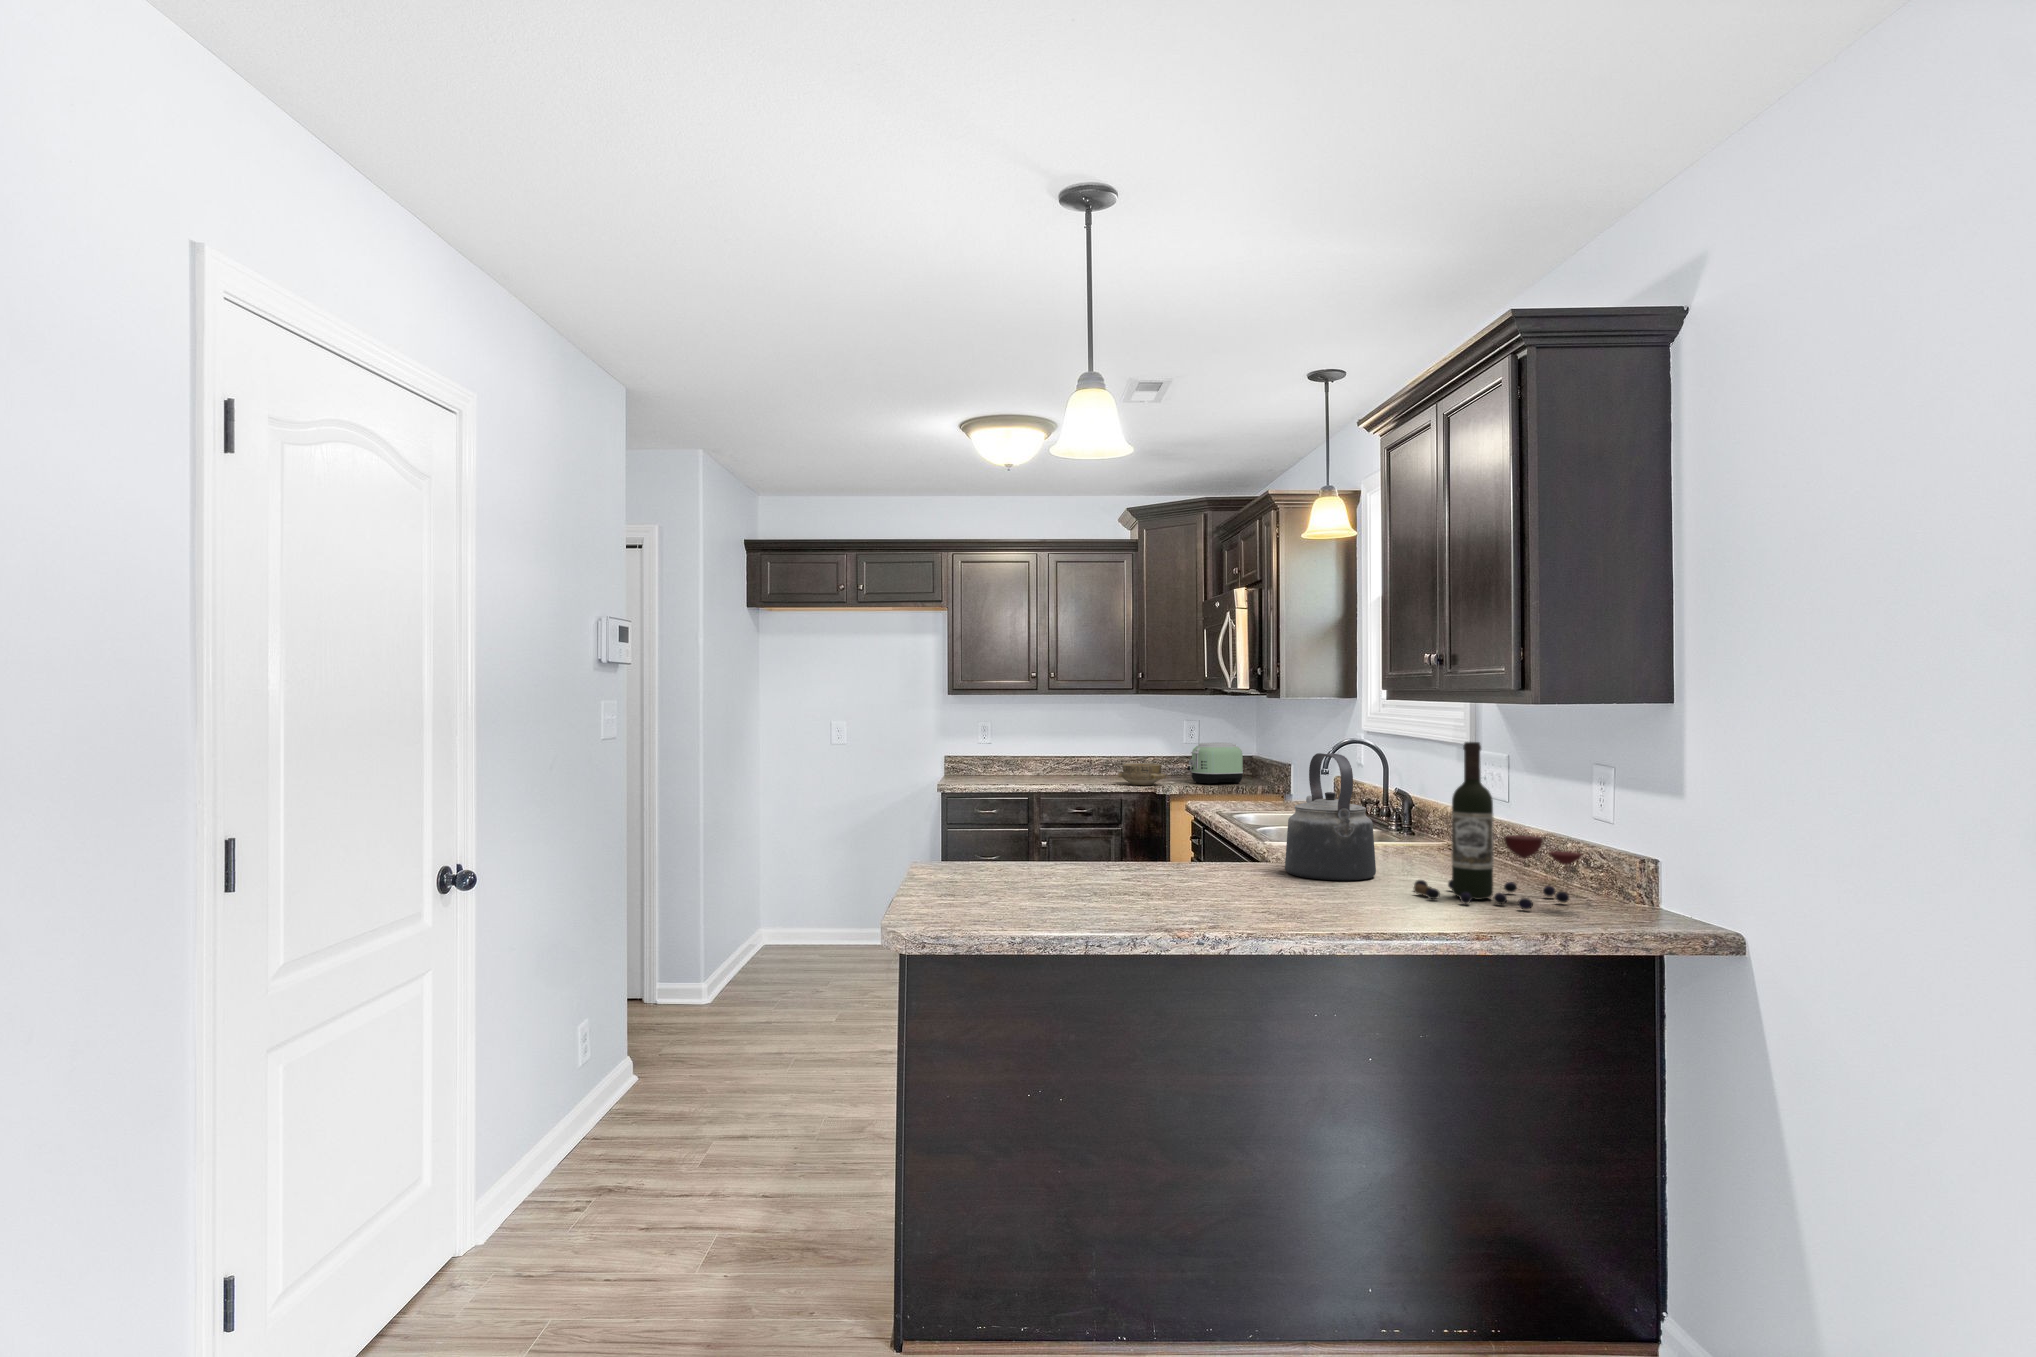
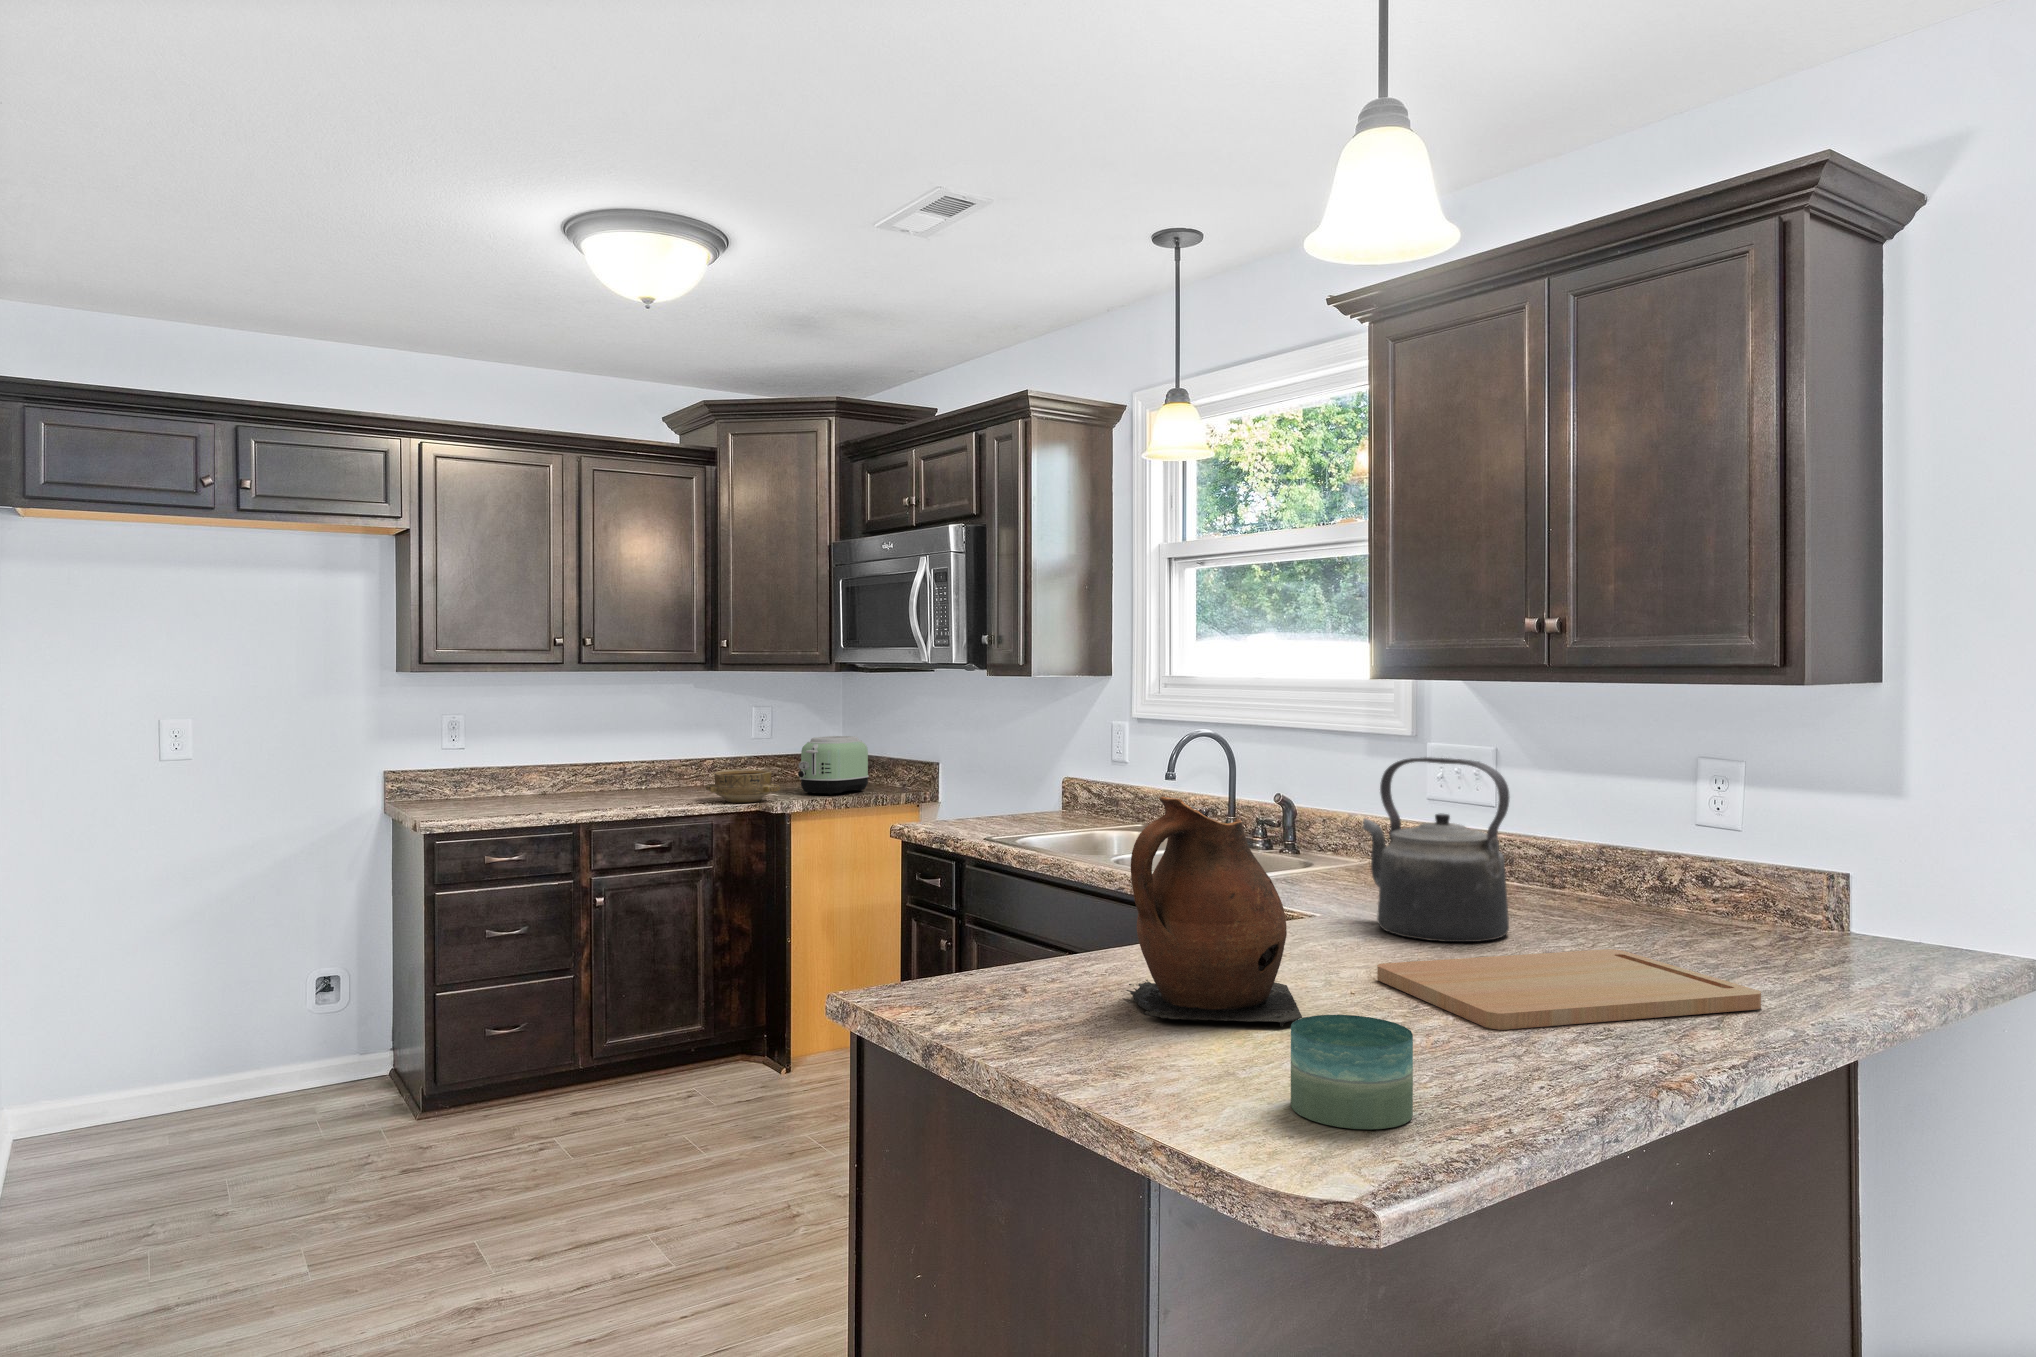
wine bottle: present [1414,742,1582,910] -> none [1606,737,1851,959]
ceramic pitcher: none [1000,761,1114,889] -> present [1126,797,1302,1027]
candle: none [944,866,1003,916] -> present [1291,1015,1413,1129]
cutting board: none [1159,875,1373,919] -> present [1377,949,1761,1030]

